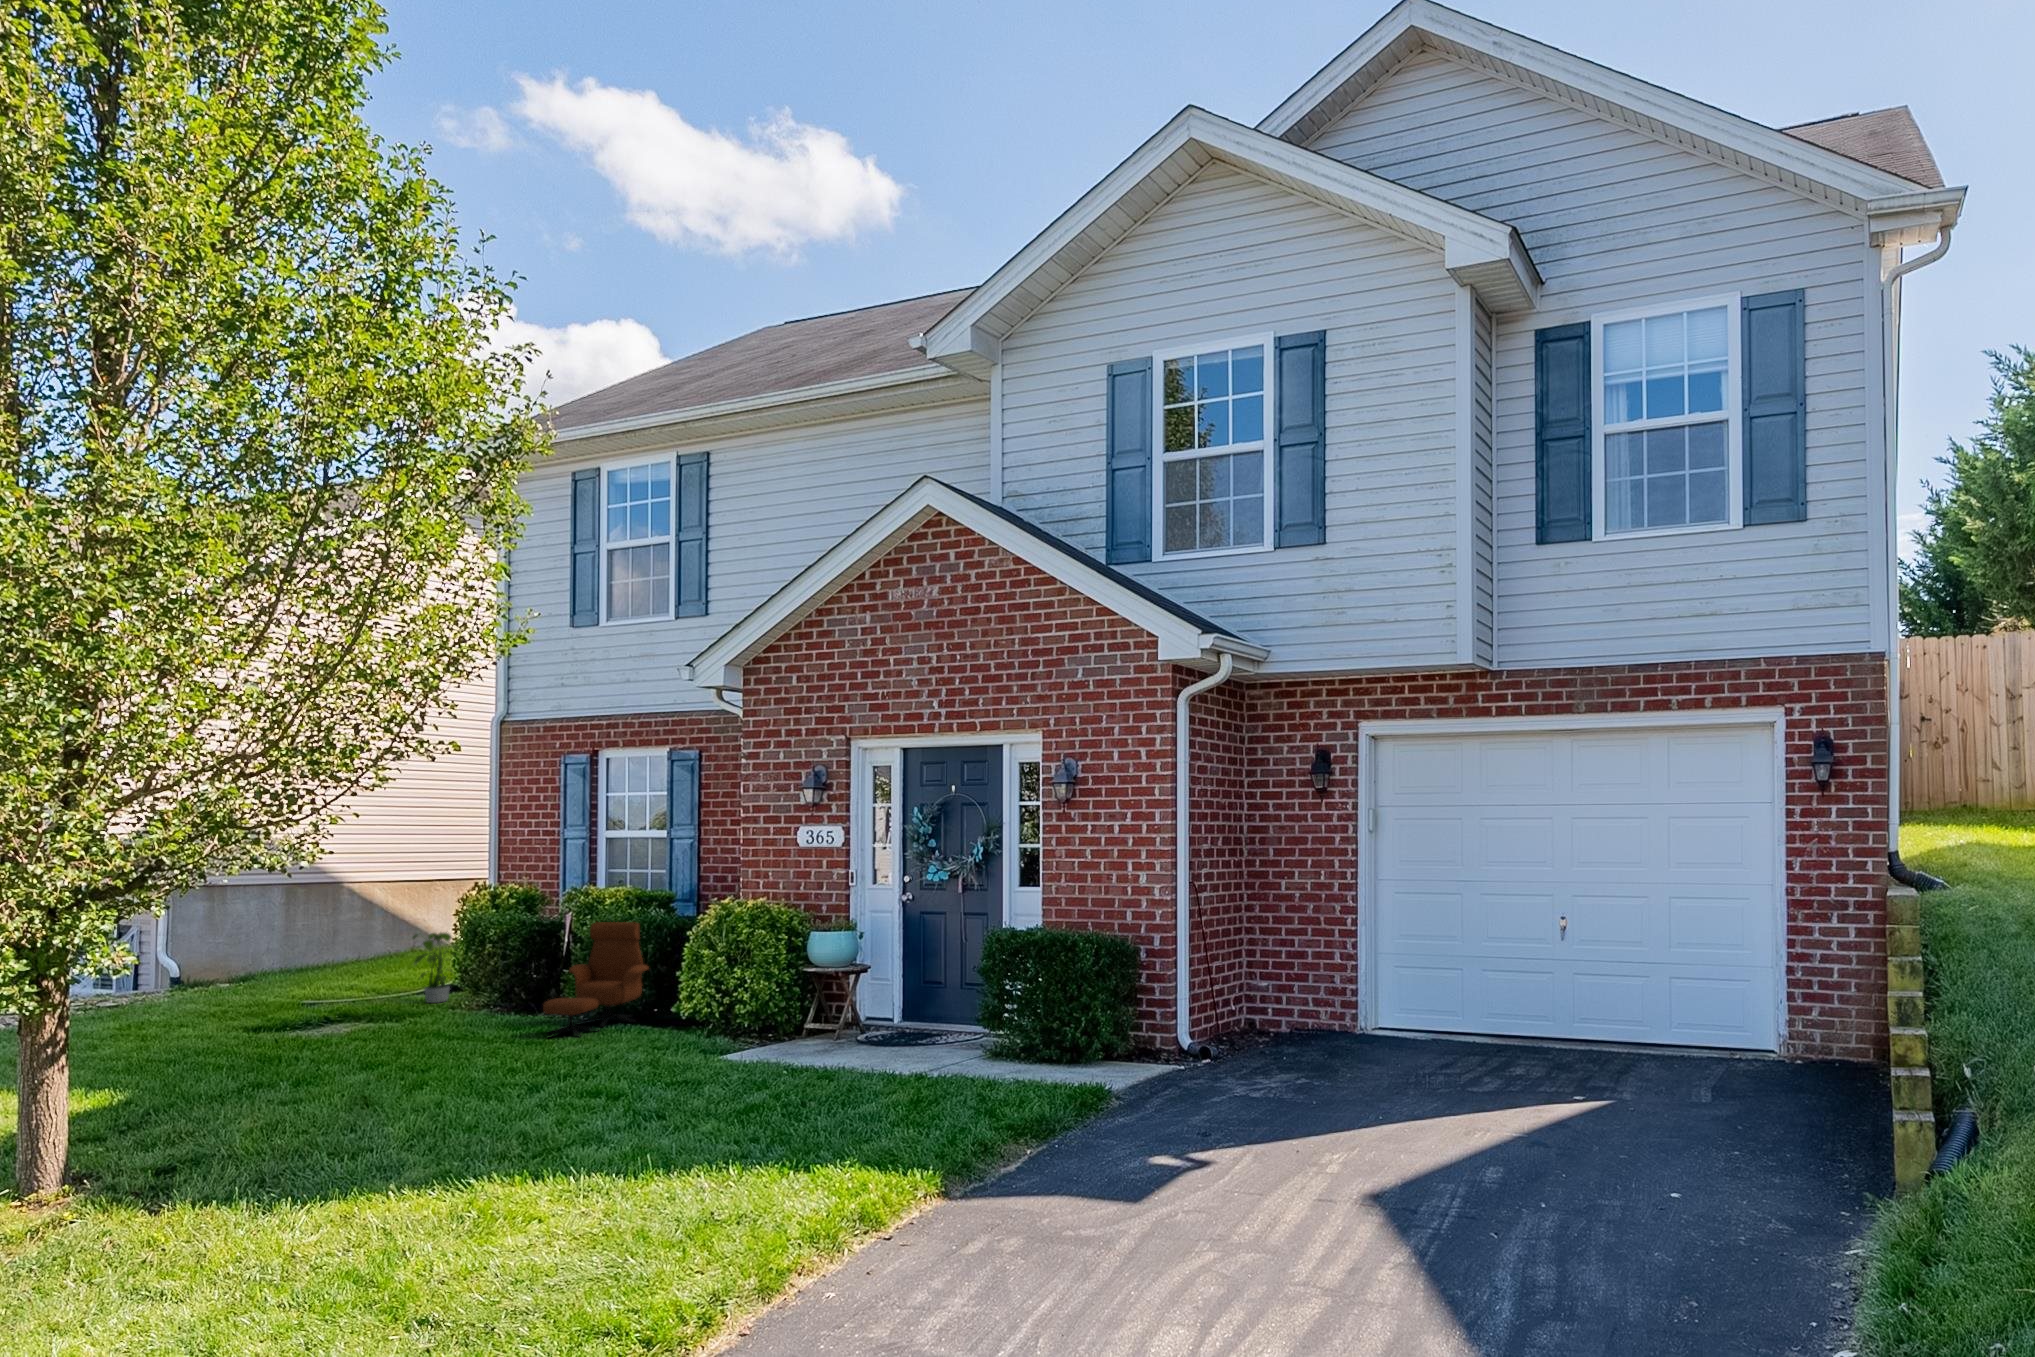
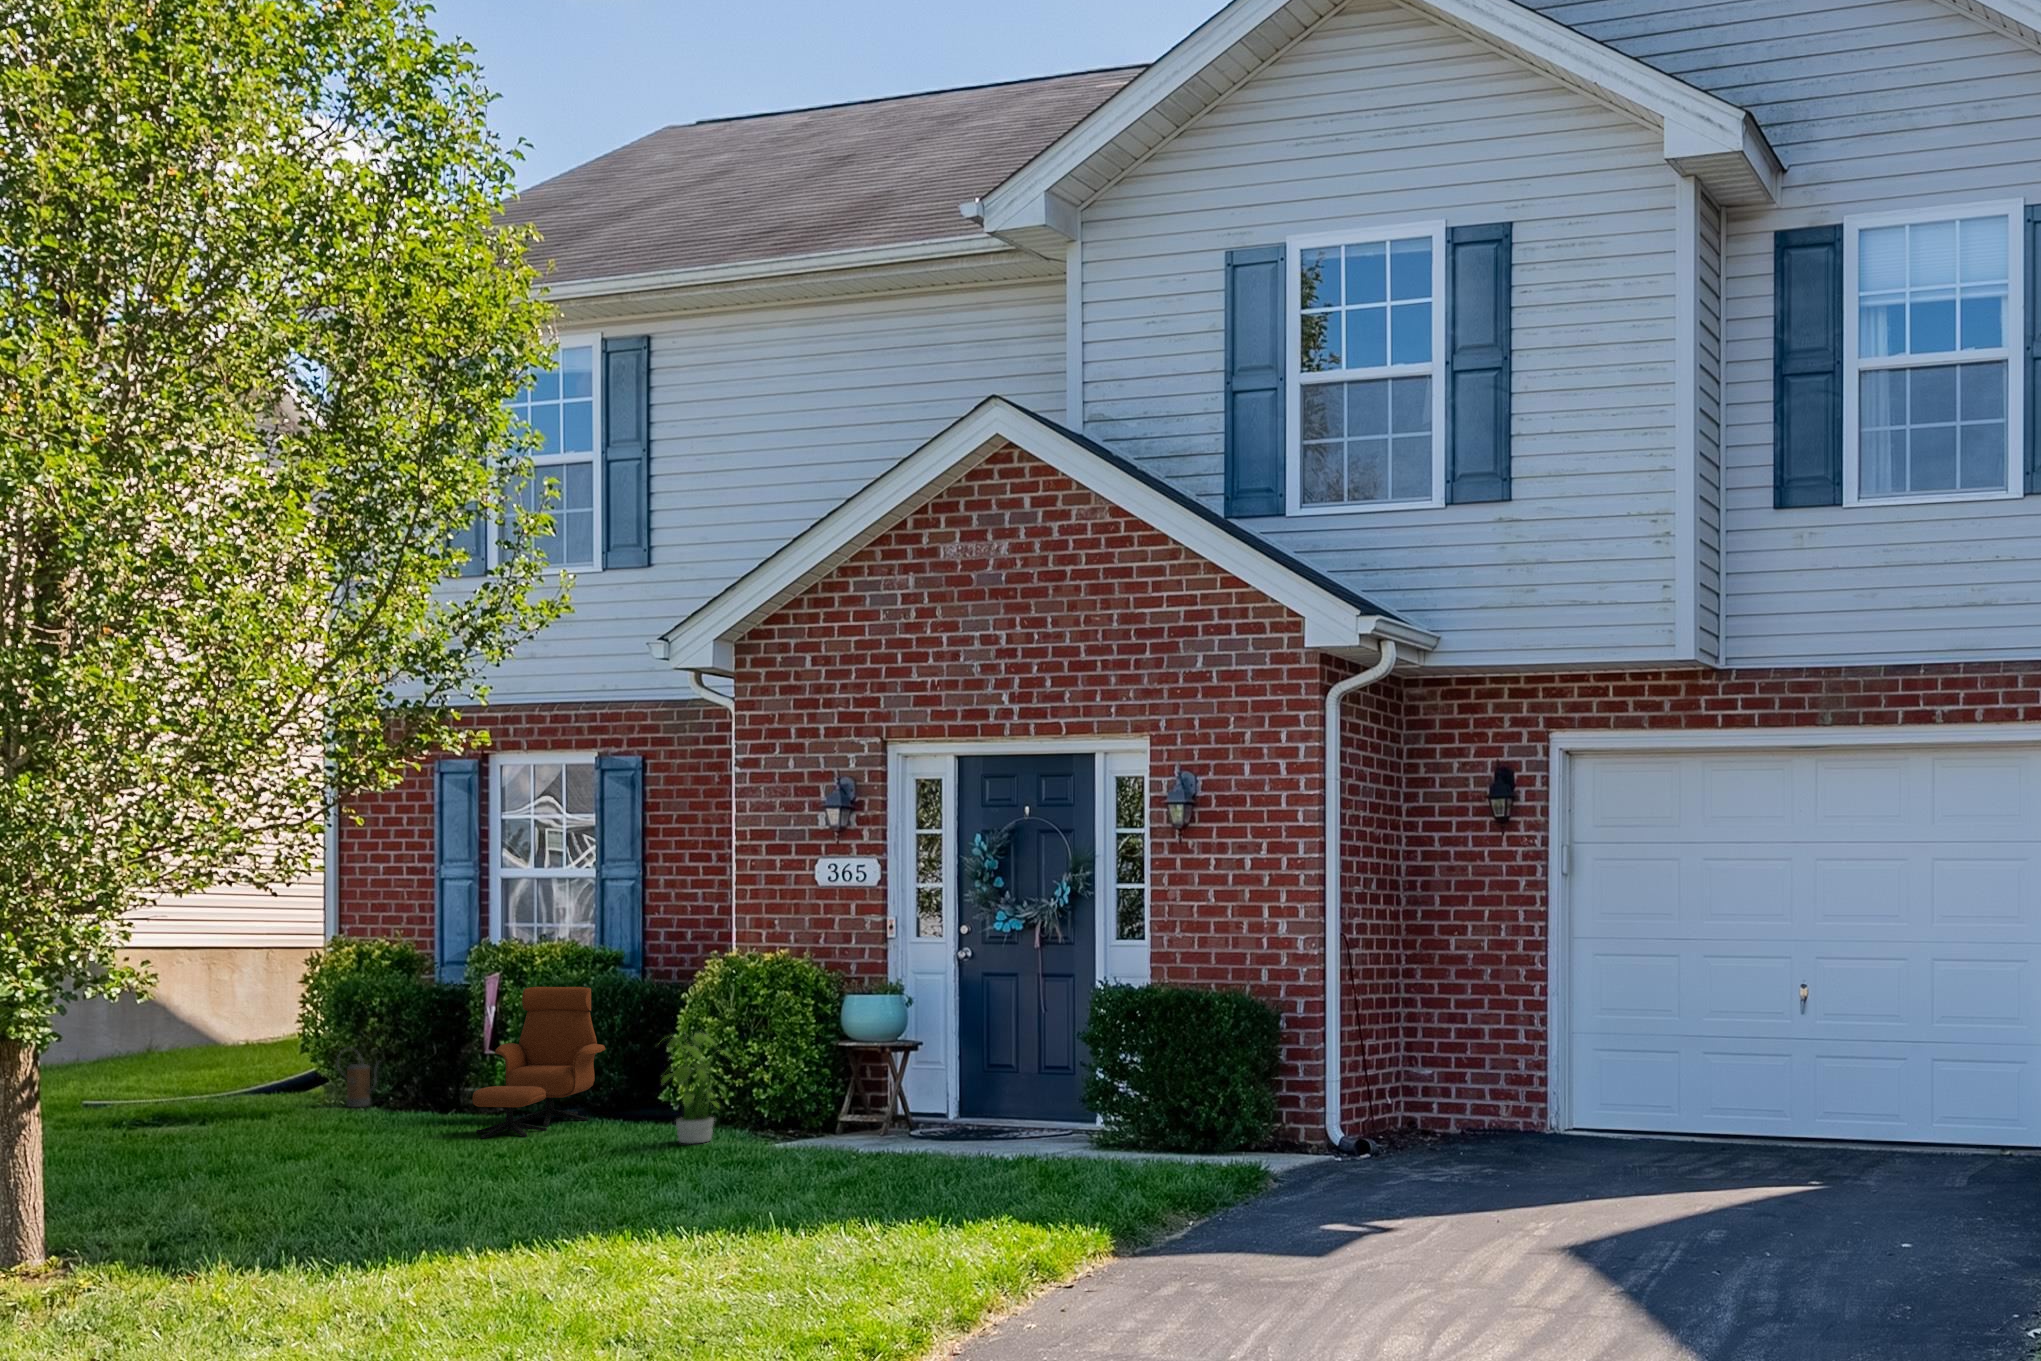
potted plant: present [413,932,458,1003] -> present [662,1033,732,1144]
watering can: none [469,965,499,1009] -> present [337,1048,379,1107]

